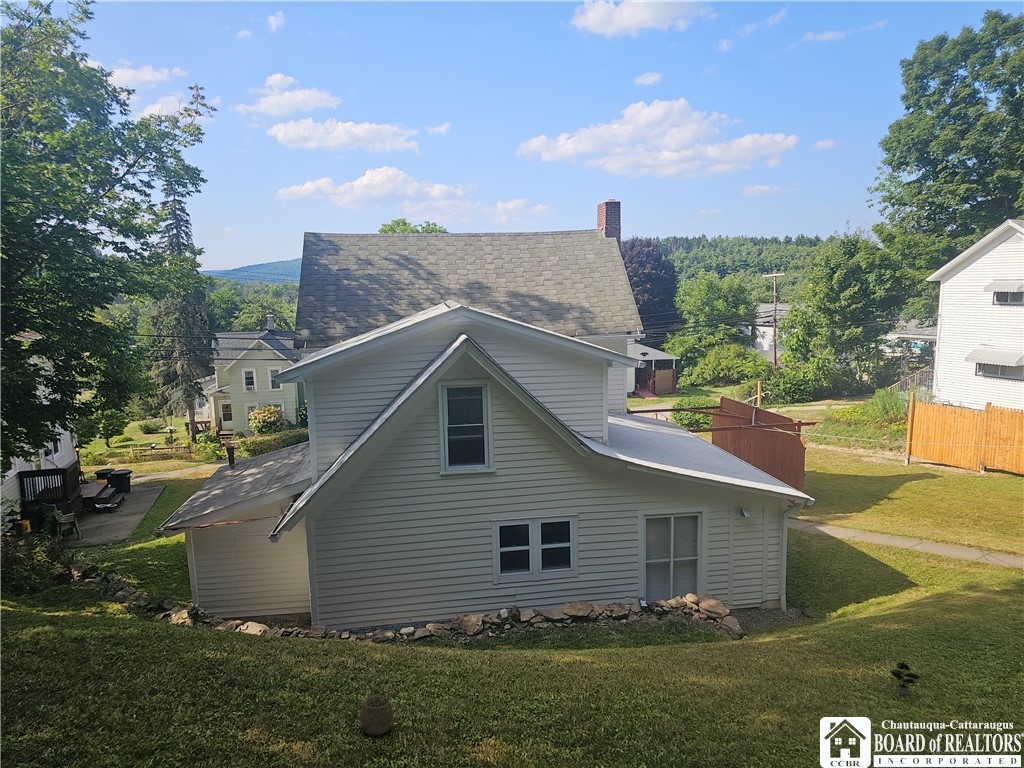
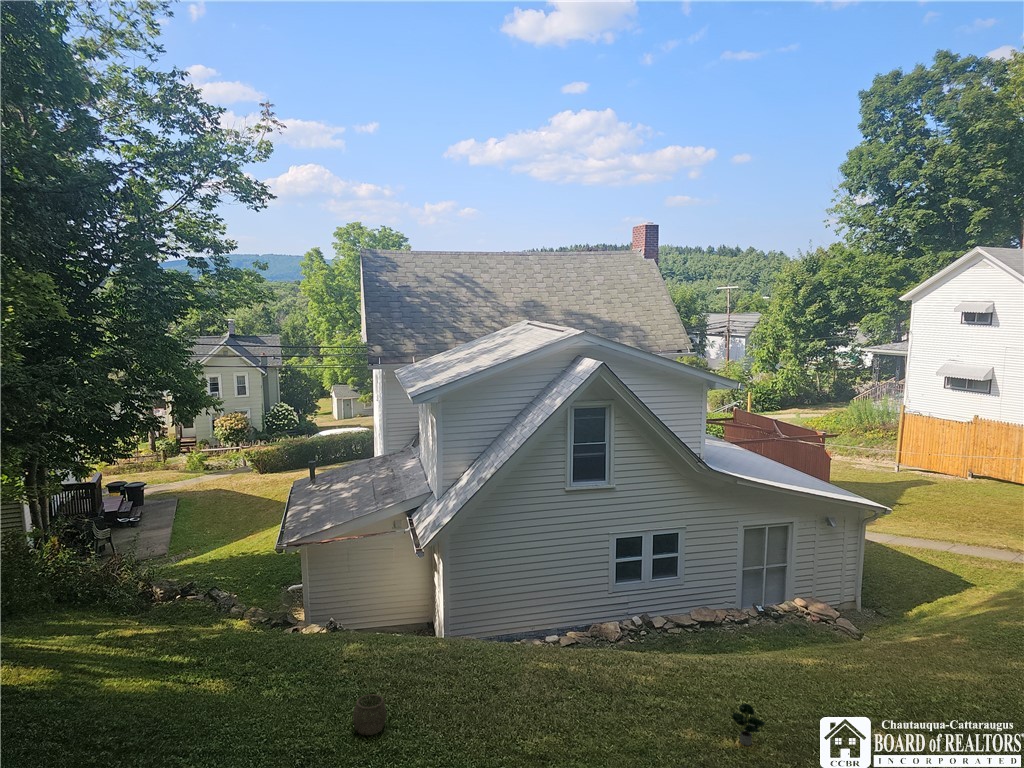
potted plant: present [891,662,921,696] -> present [732,704,765,746]

